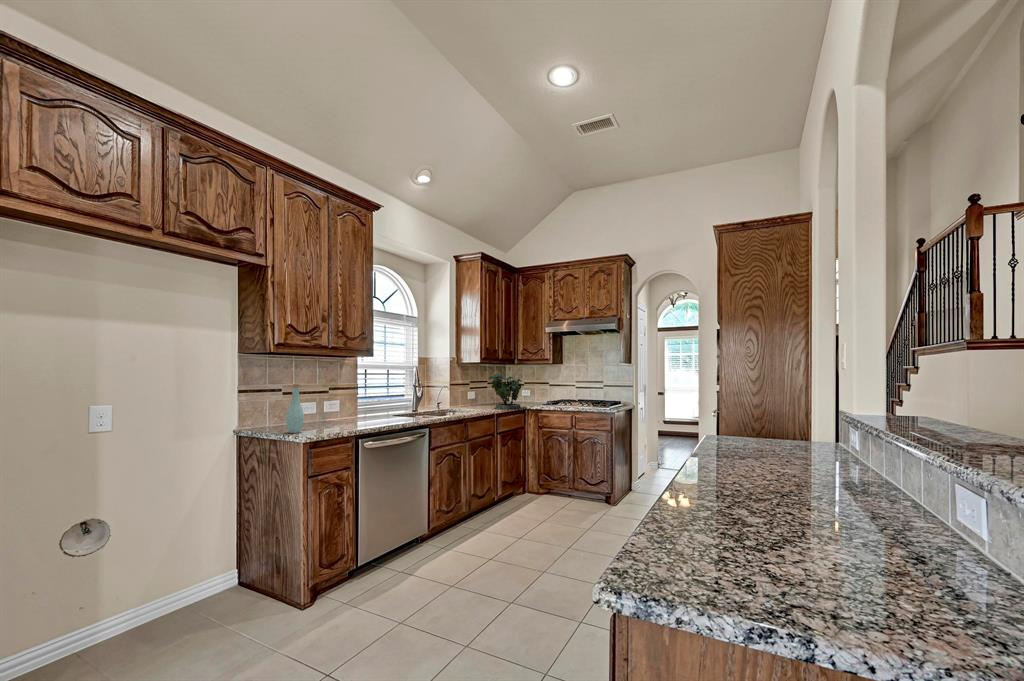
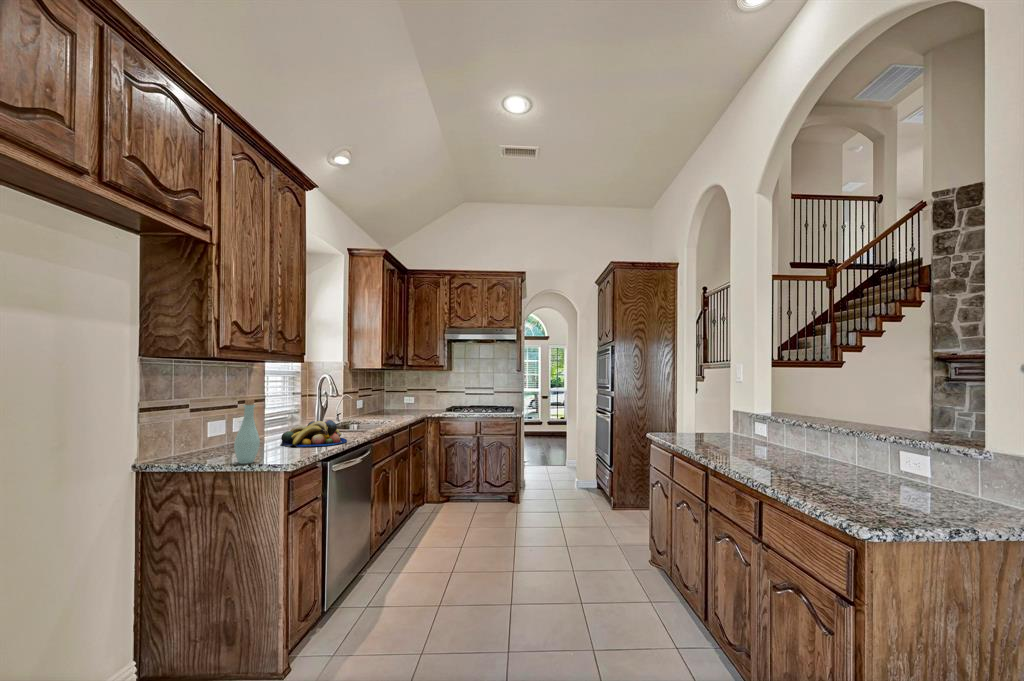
potted plant: present [490,374,523,409] -> none [393,379,432,419]
fruit bowl: none [347,404,402,425] -> present [281,420,347,447]

